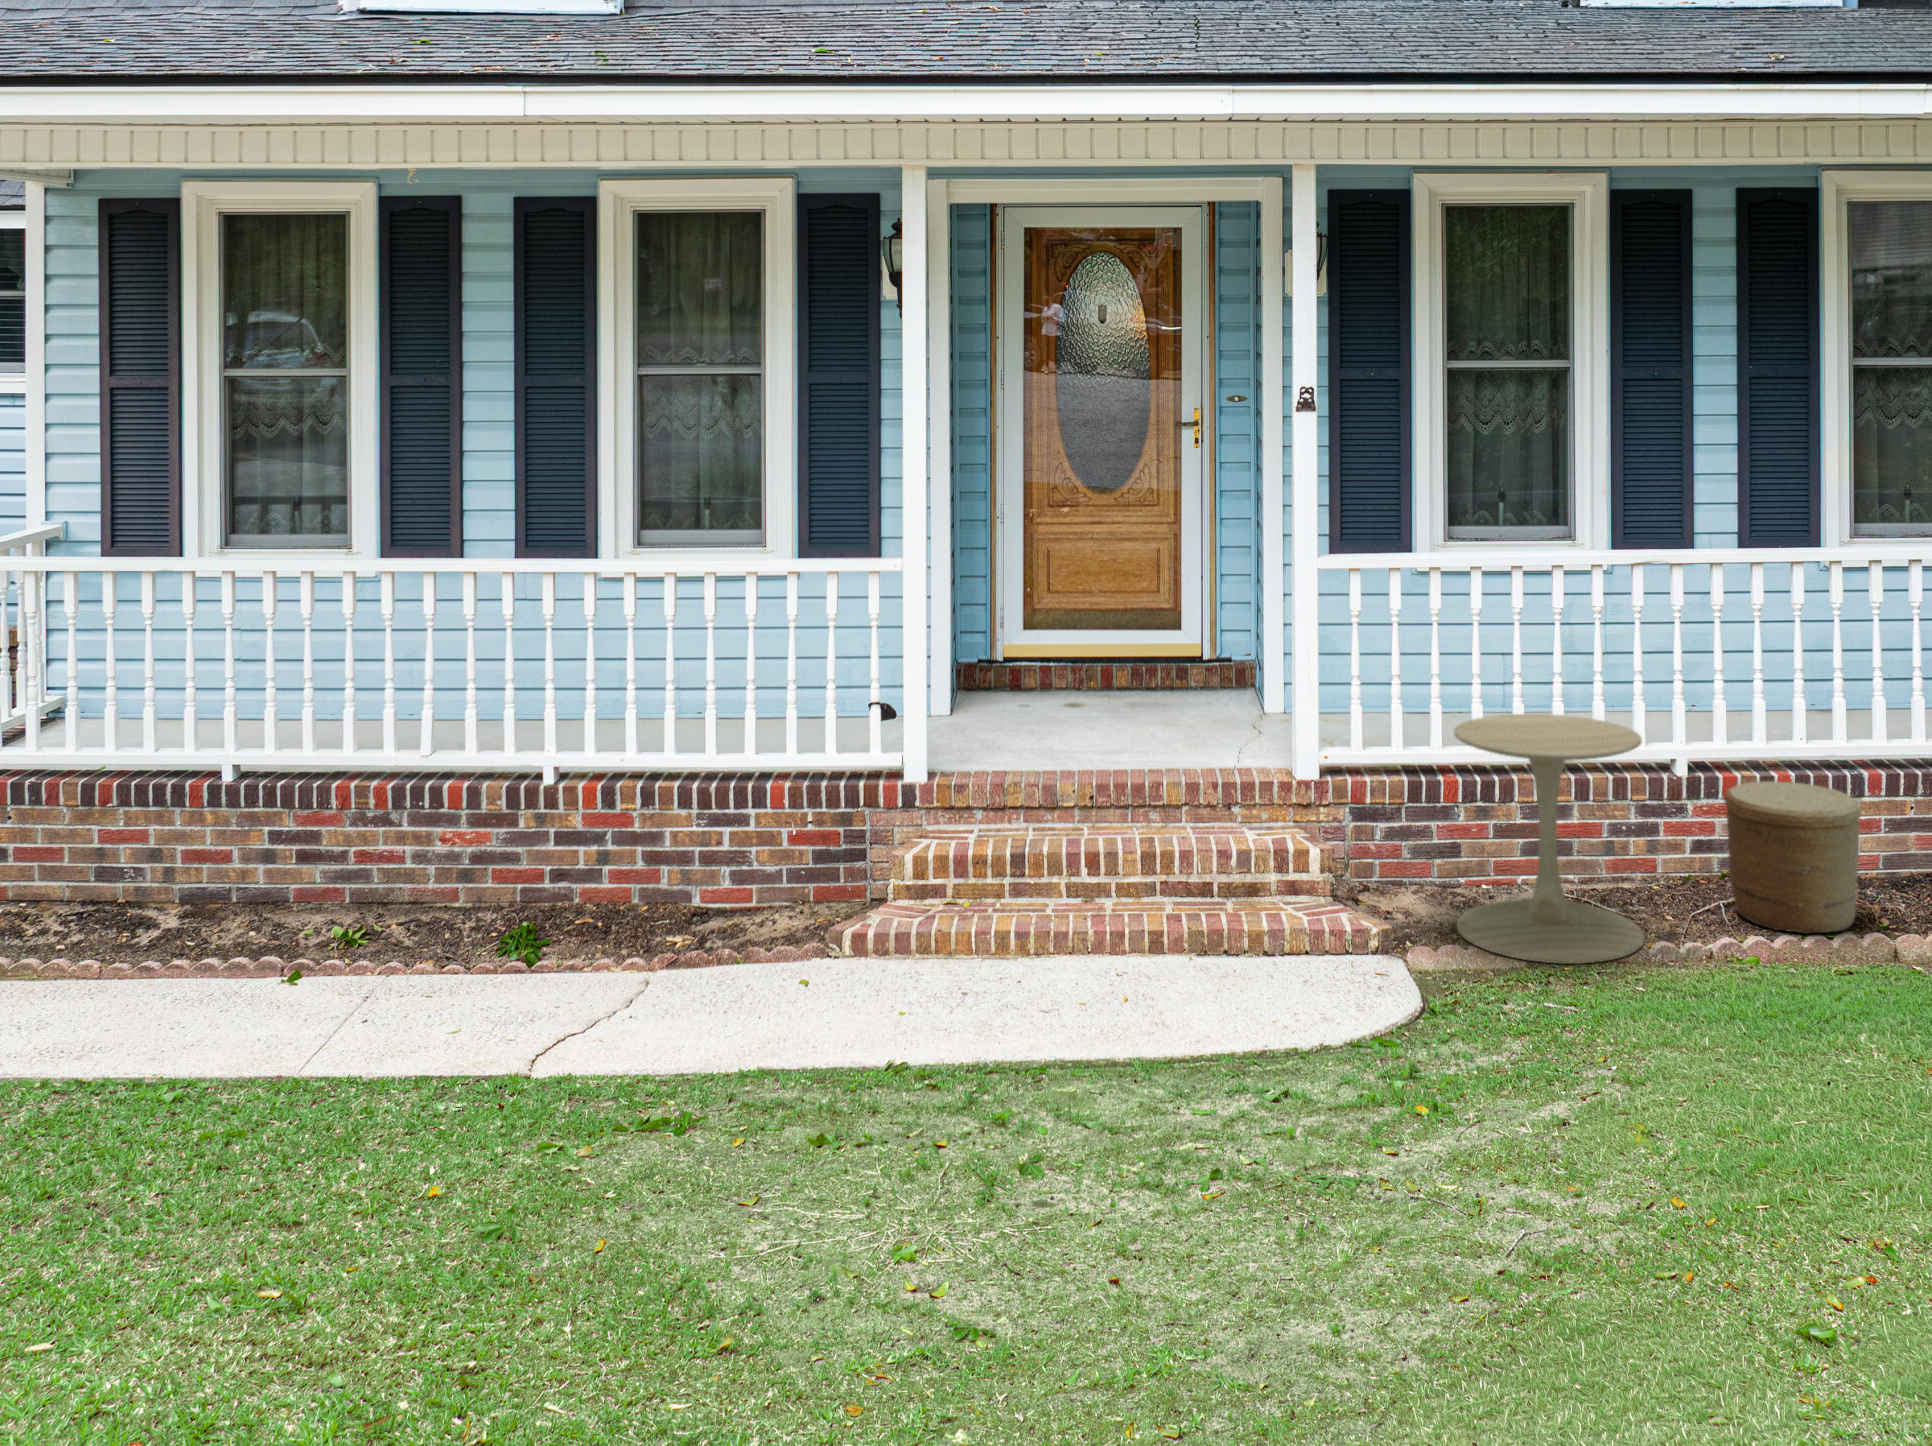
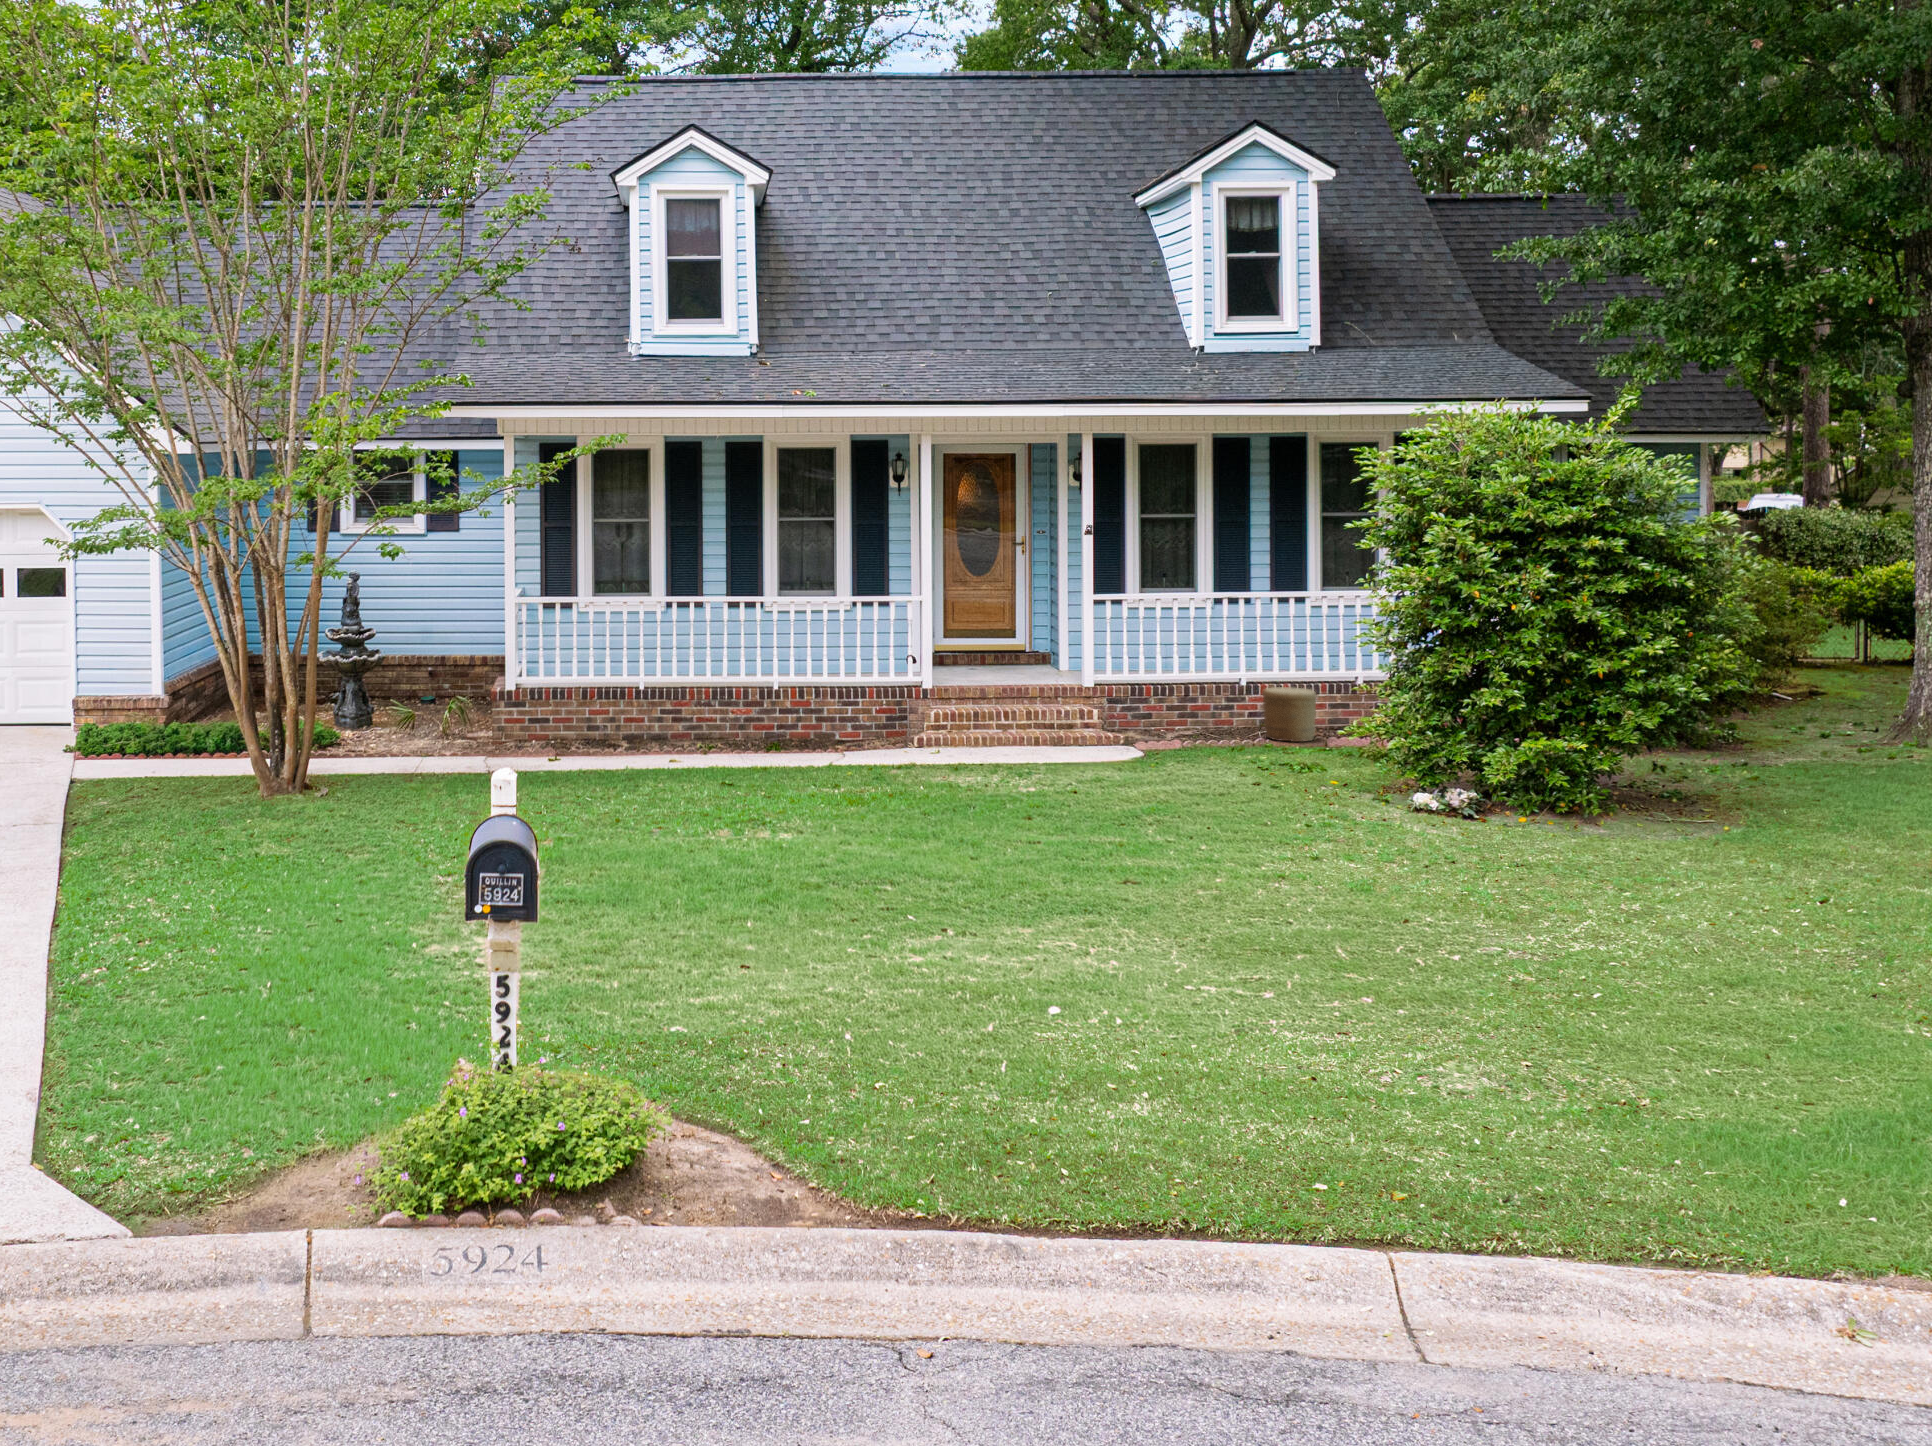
pedestal table: present [1454,714,1644,964] -> none [1153,659,1229,748]

